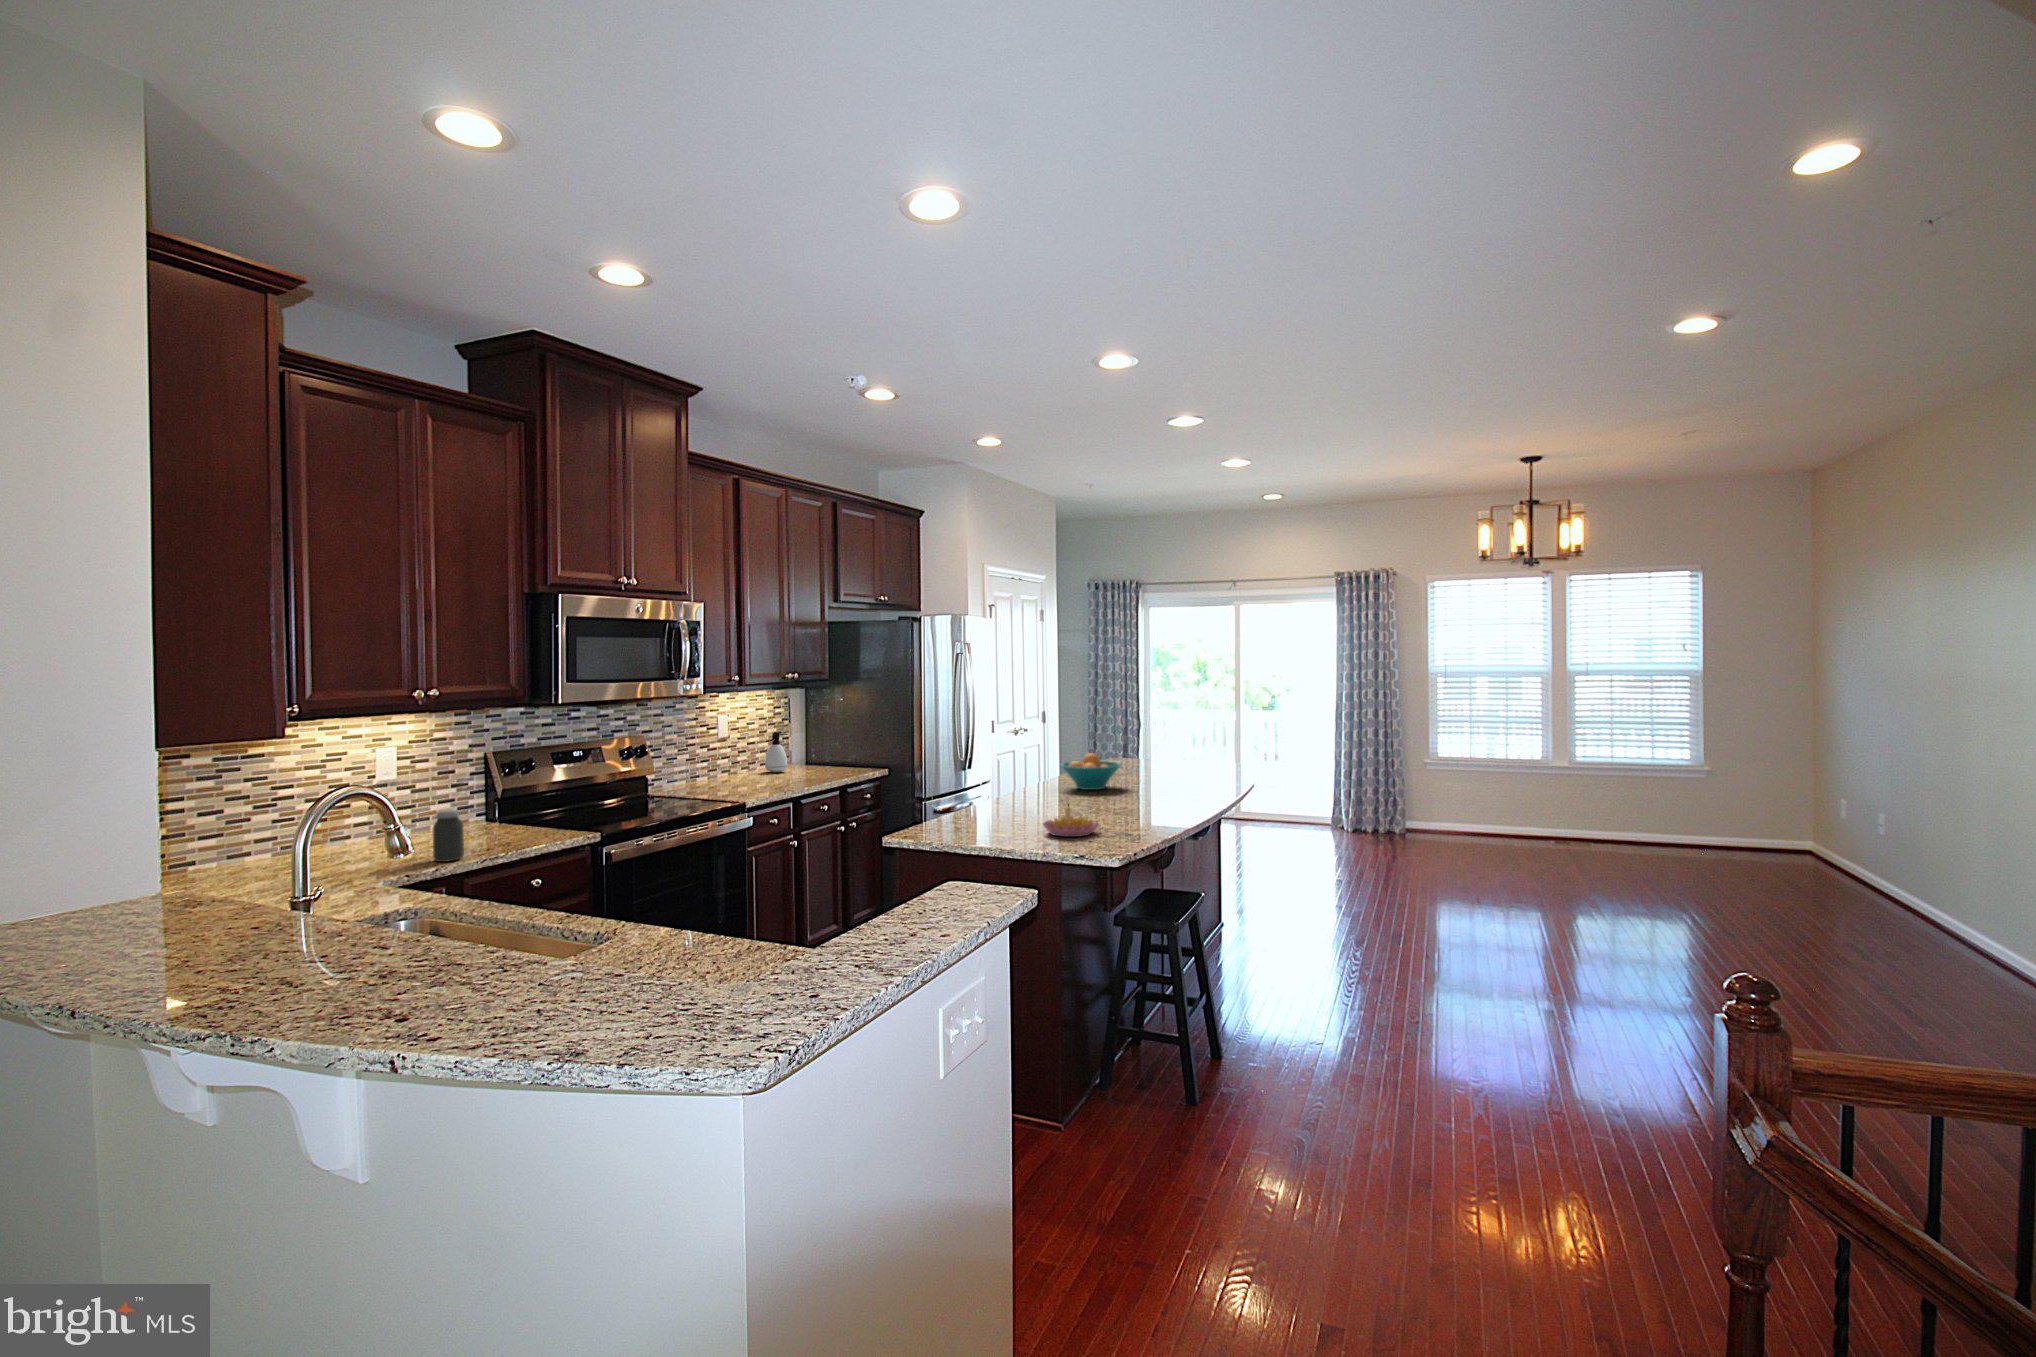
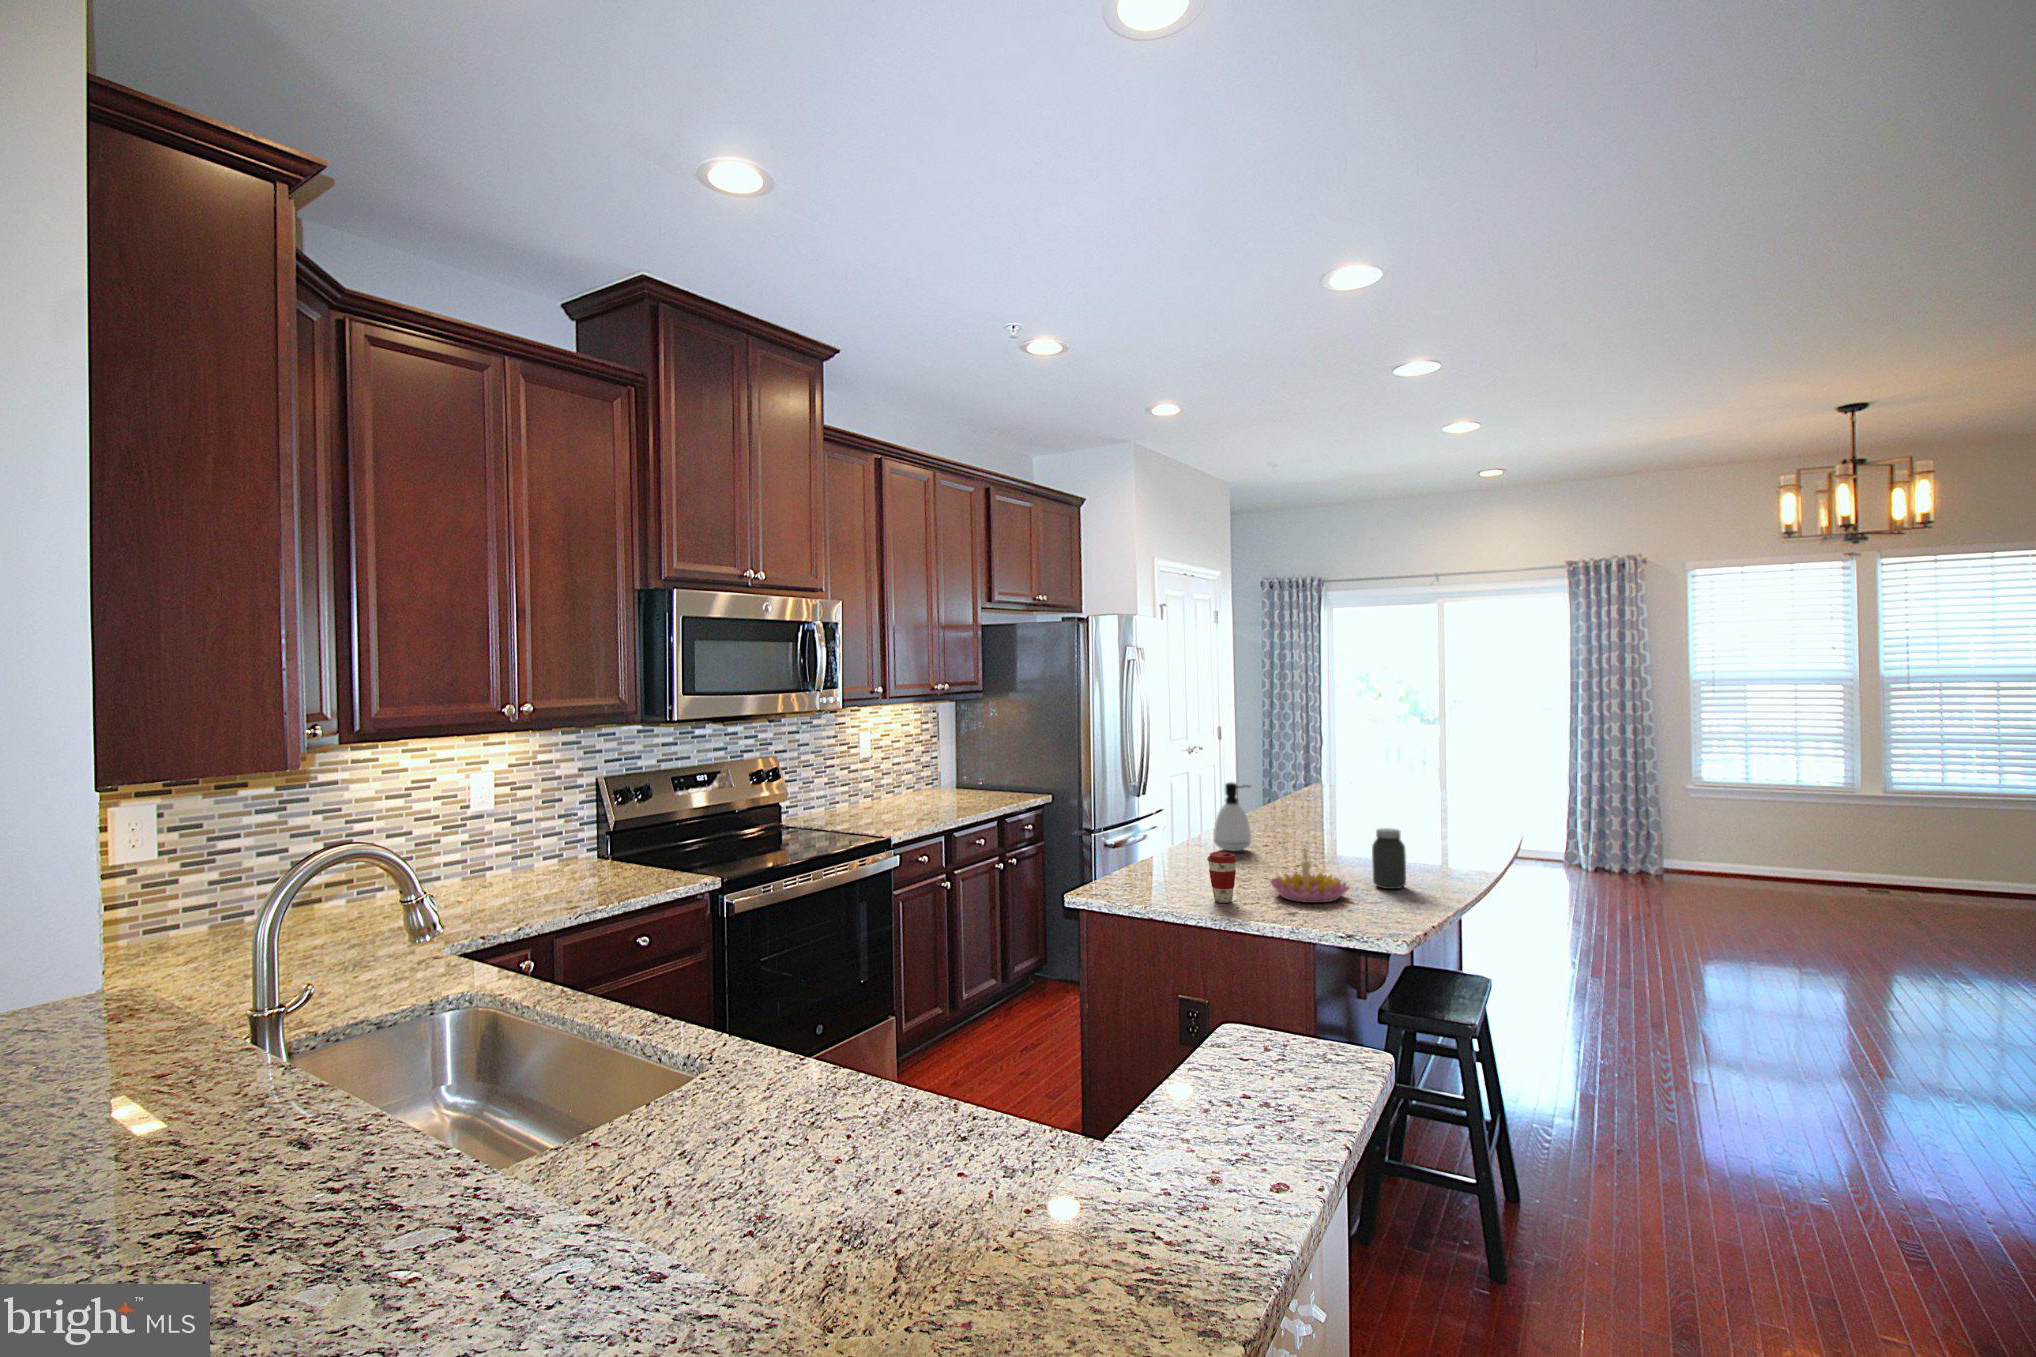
soap dispenser: present [765,732,788,772] -> present [1214,783,1251,851]
fruit bowl: present [1061,753,1121,790] -> none [1266,781,1347,828]
coffee cup: none [995,801,1017,839] -> present [1207,852,1237,903]
jar: present [433,810,464,862] -> present [1372,828,1406,889]

